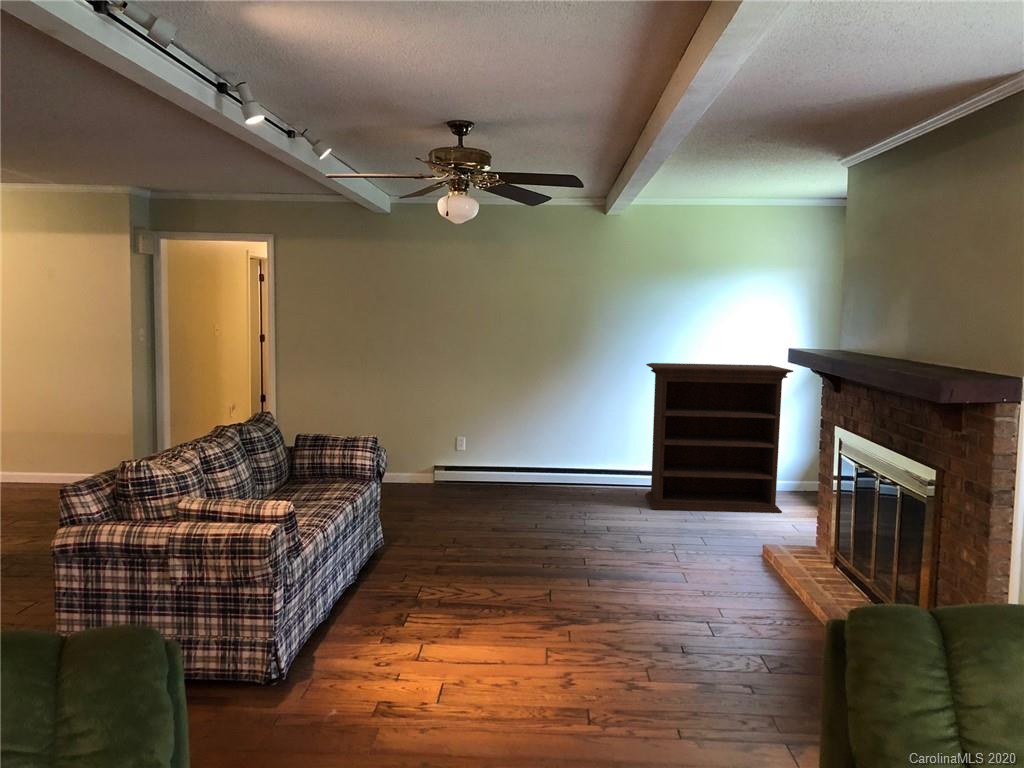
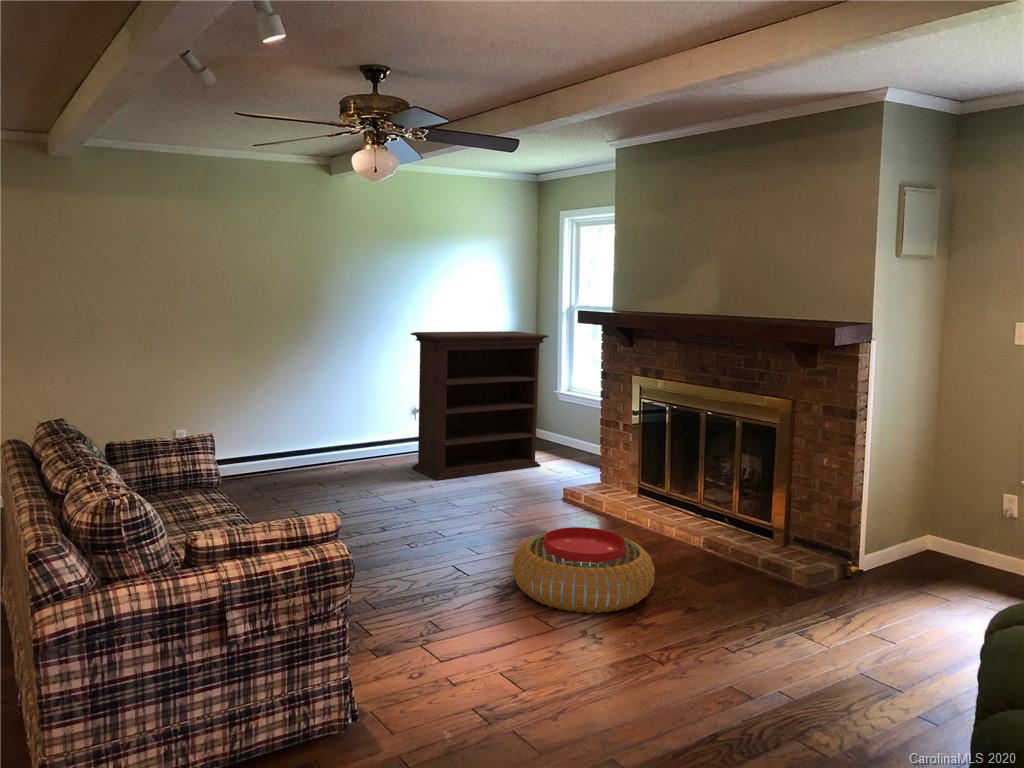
pouf: none [557,569,712,667] -> present [513,527,655,613]

